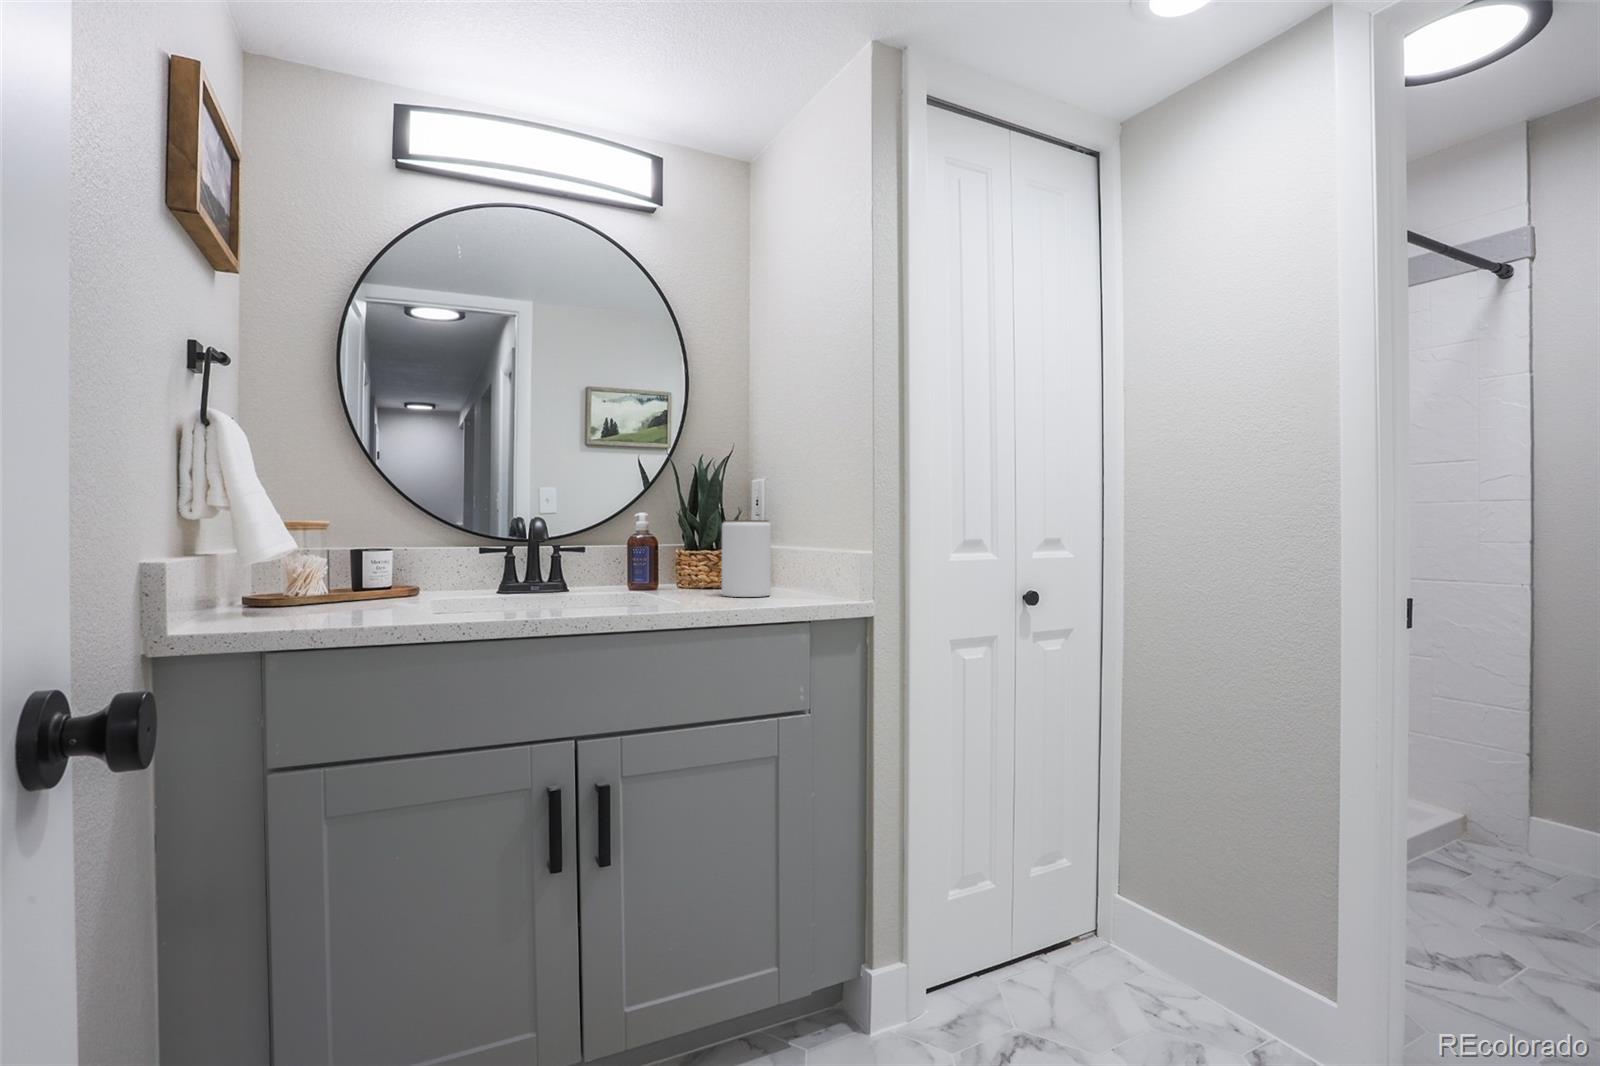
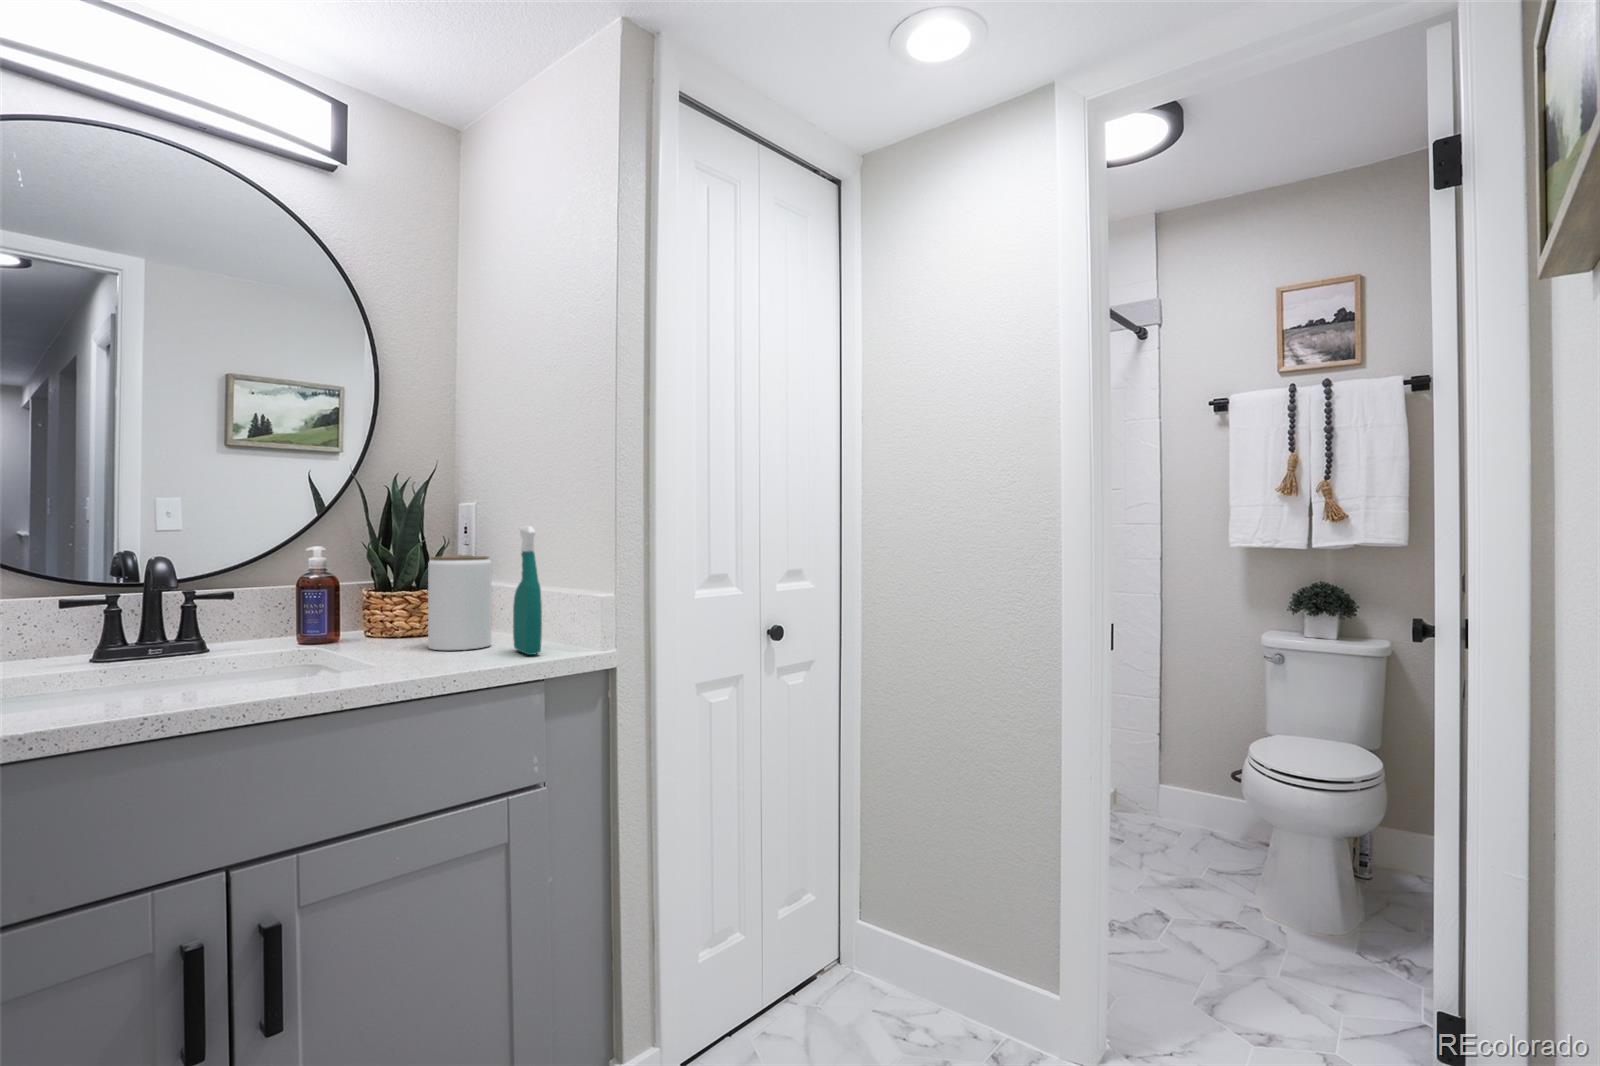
spray bottle: none [787,492,809,602] -> present [513,526,542,655]

